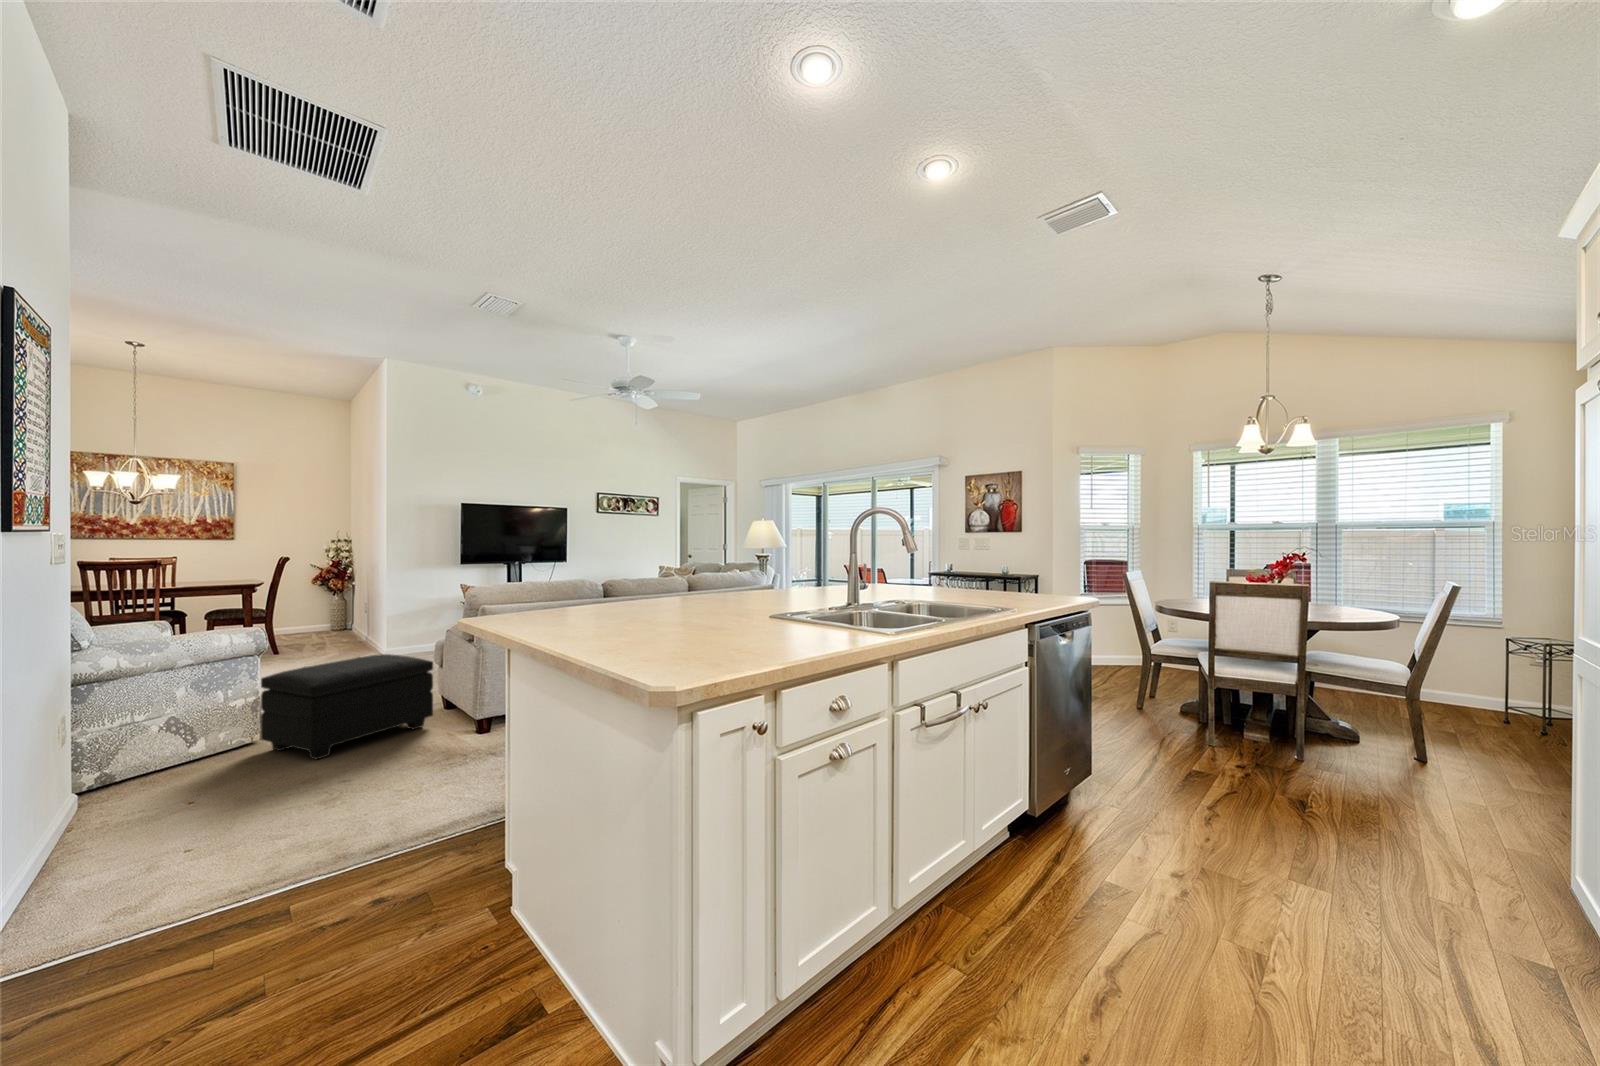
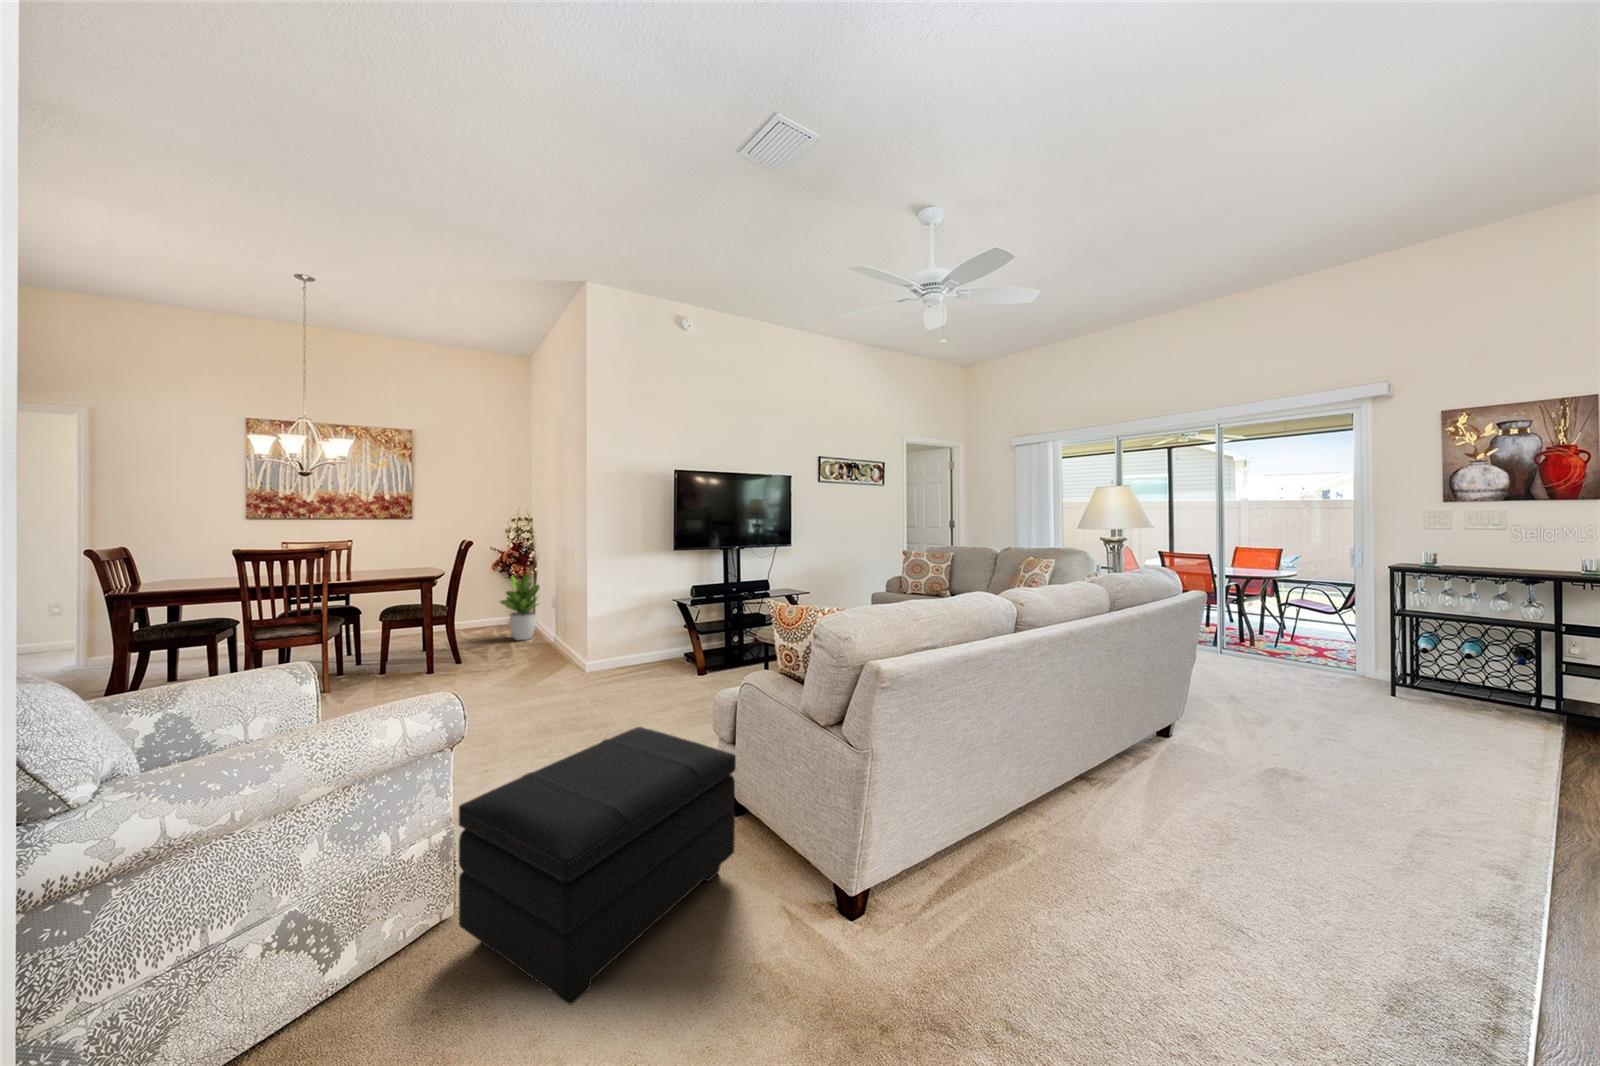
potted plant: none [315,583,361,641] -> present [500,574,539,640]

